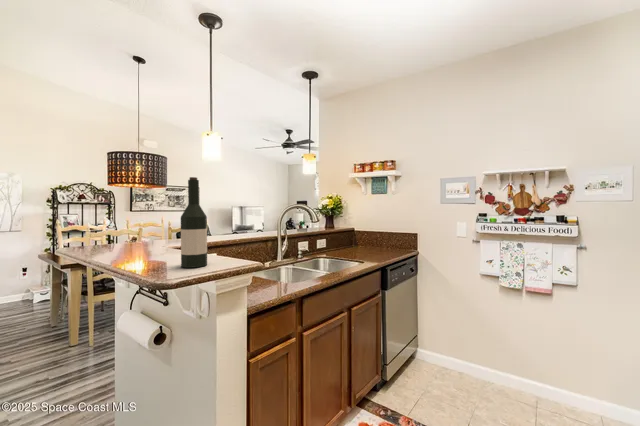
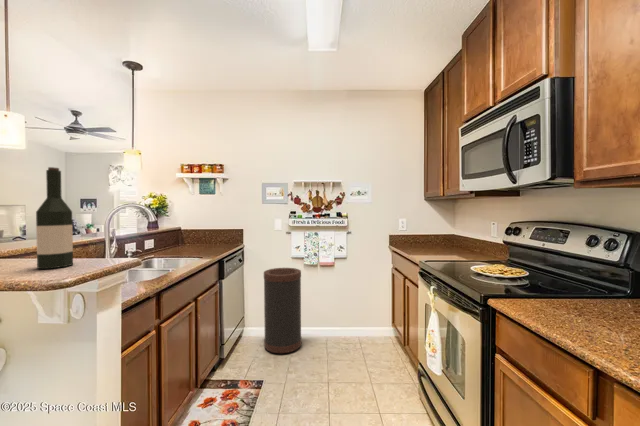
trash can: none [438,286,492,402] -> present [264,268,302,353]

